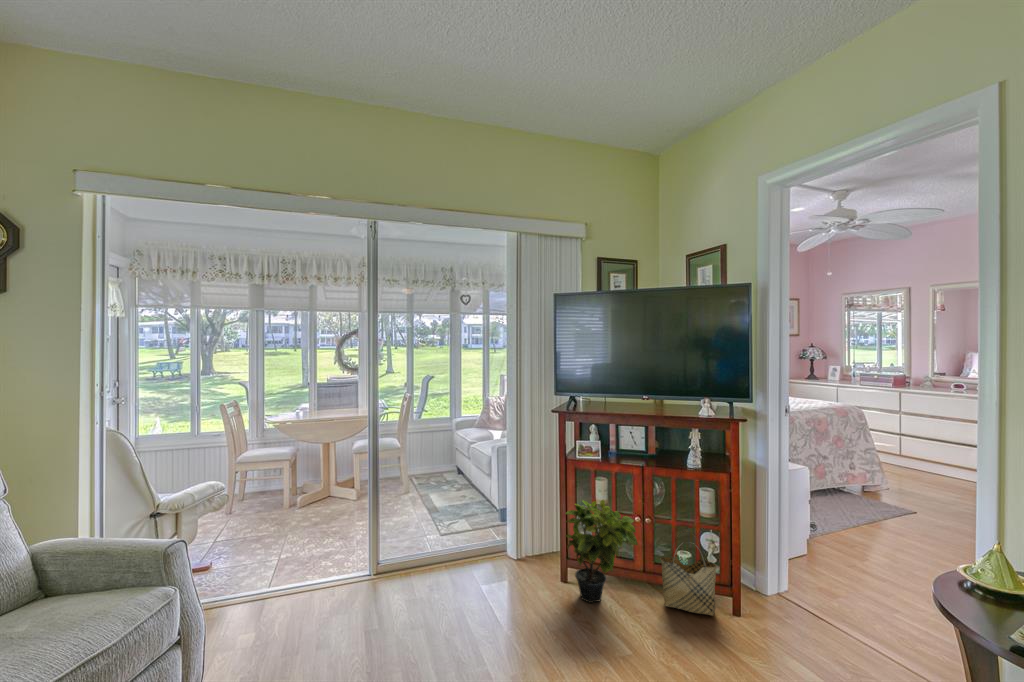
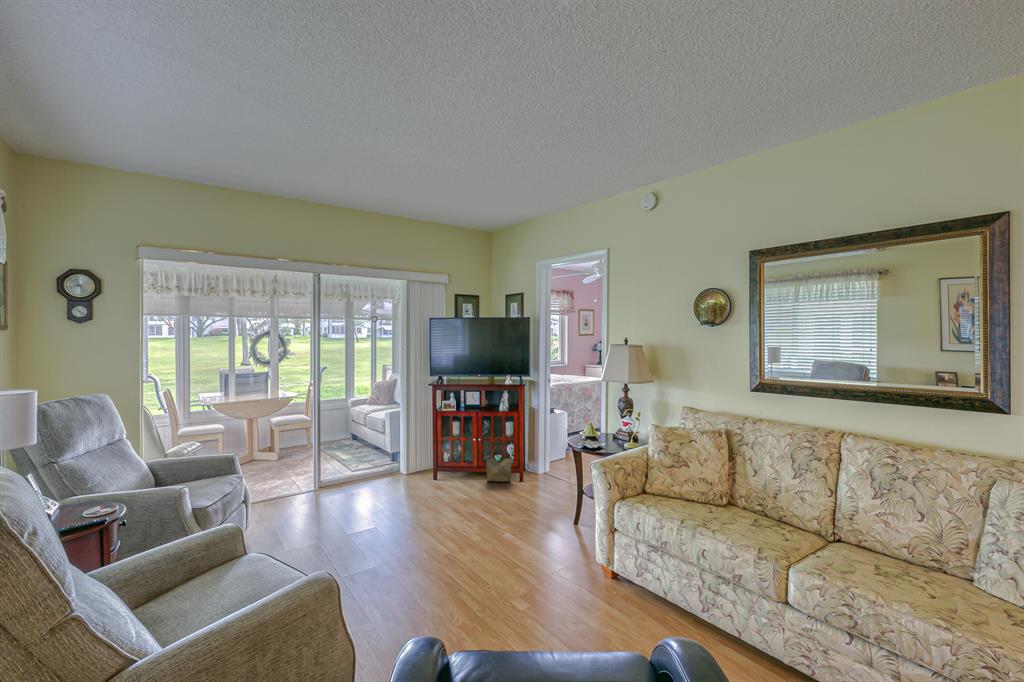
potted plant: present [566,500,638,603] -> none [434,430,474,484]

